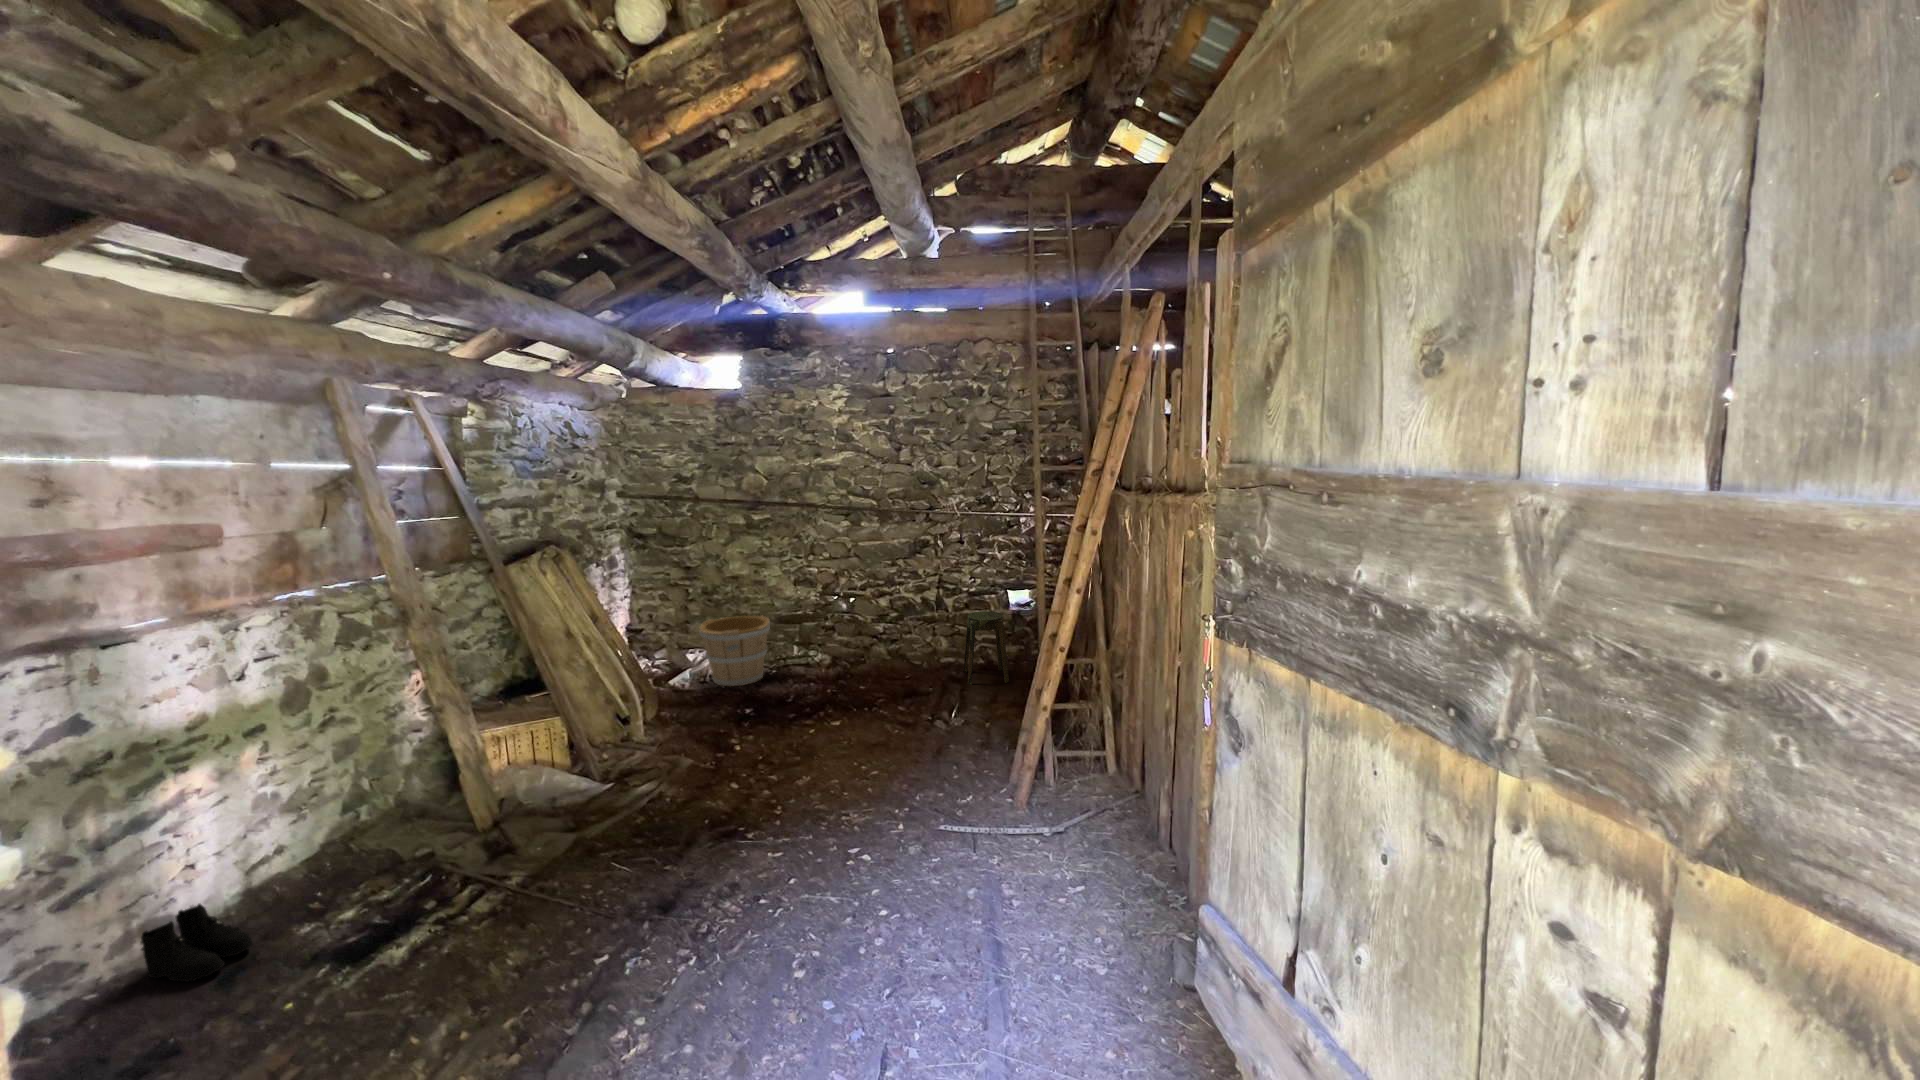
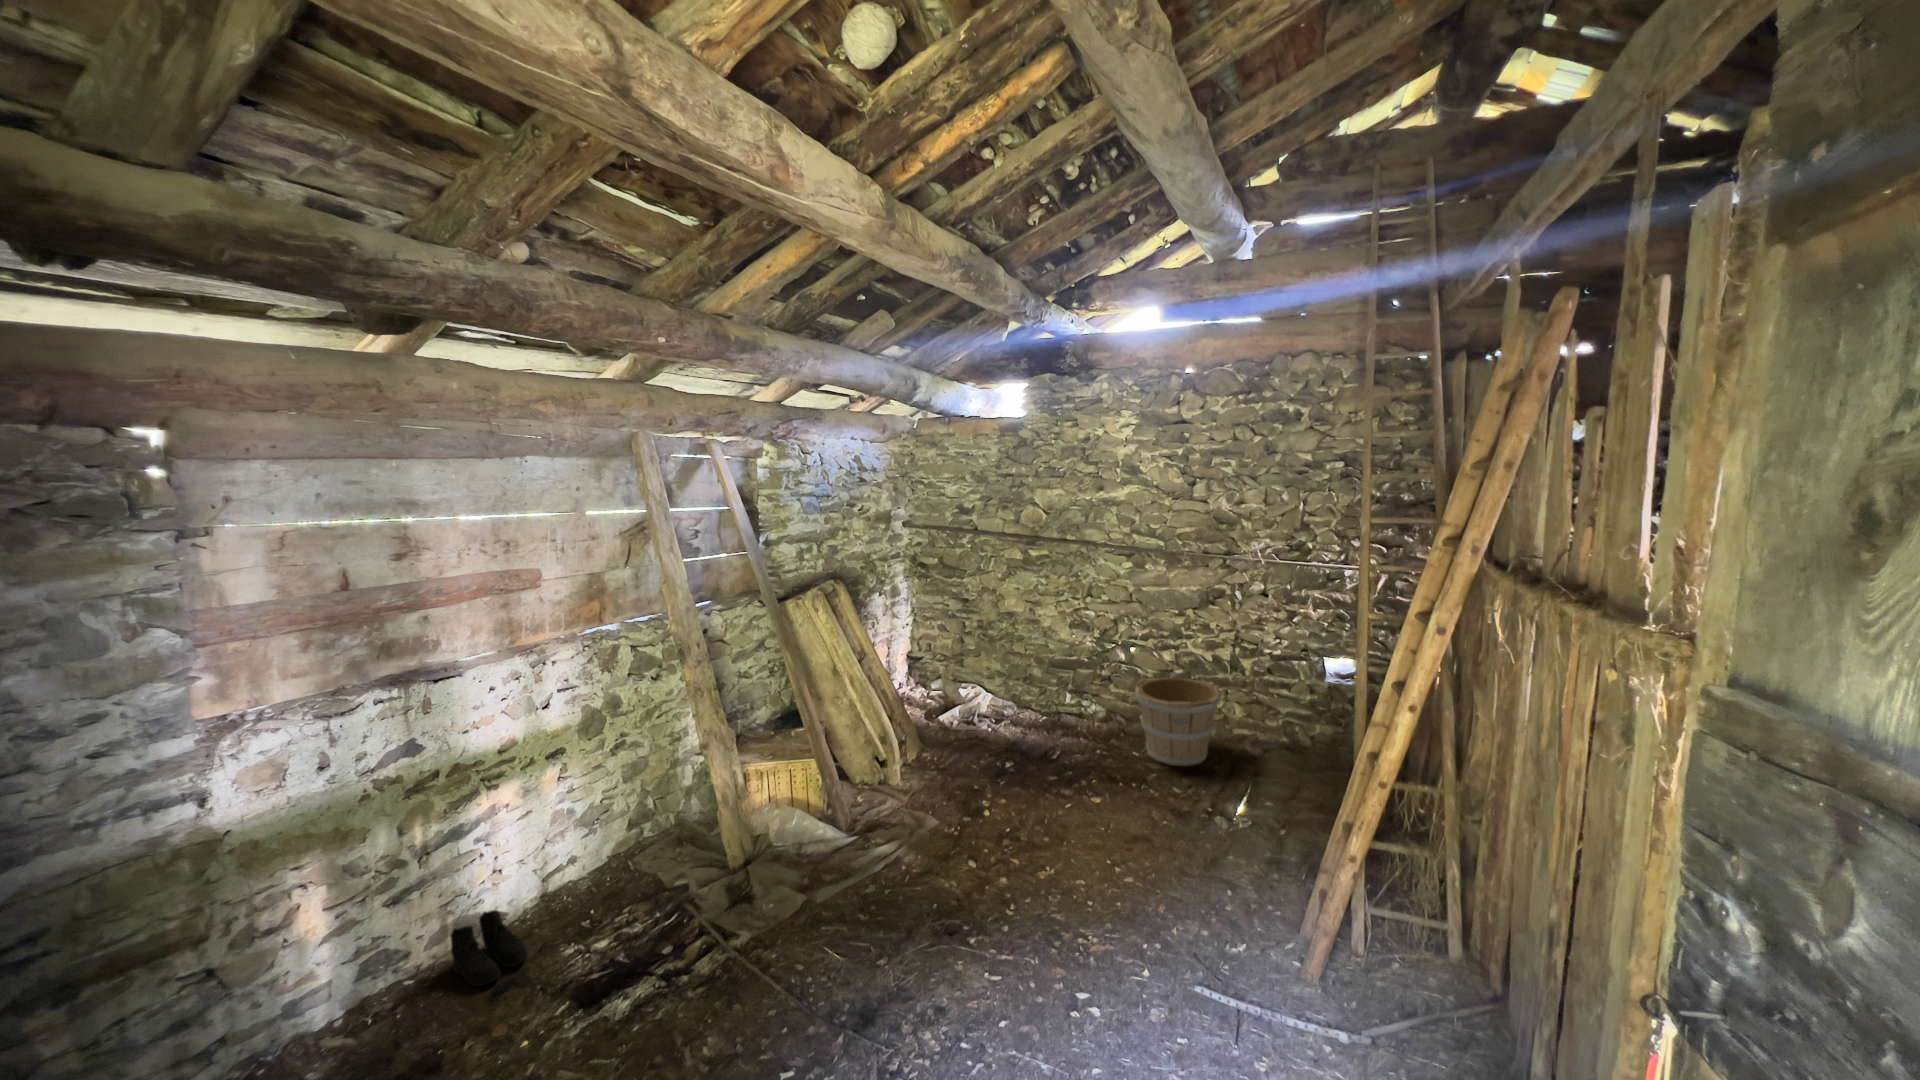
stool: present [964,611,1009,685] -> none [1262,686,1324,784]
wooden bucket: present [699,616,770,686] -> present [1136,678,1220,766]

